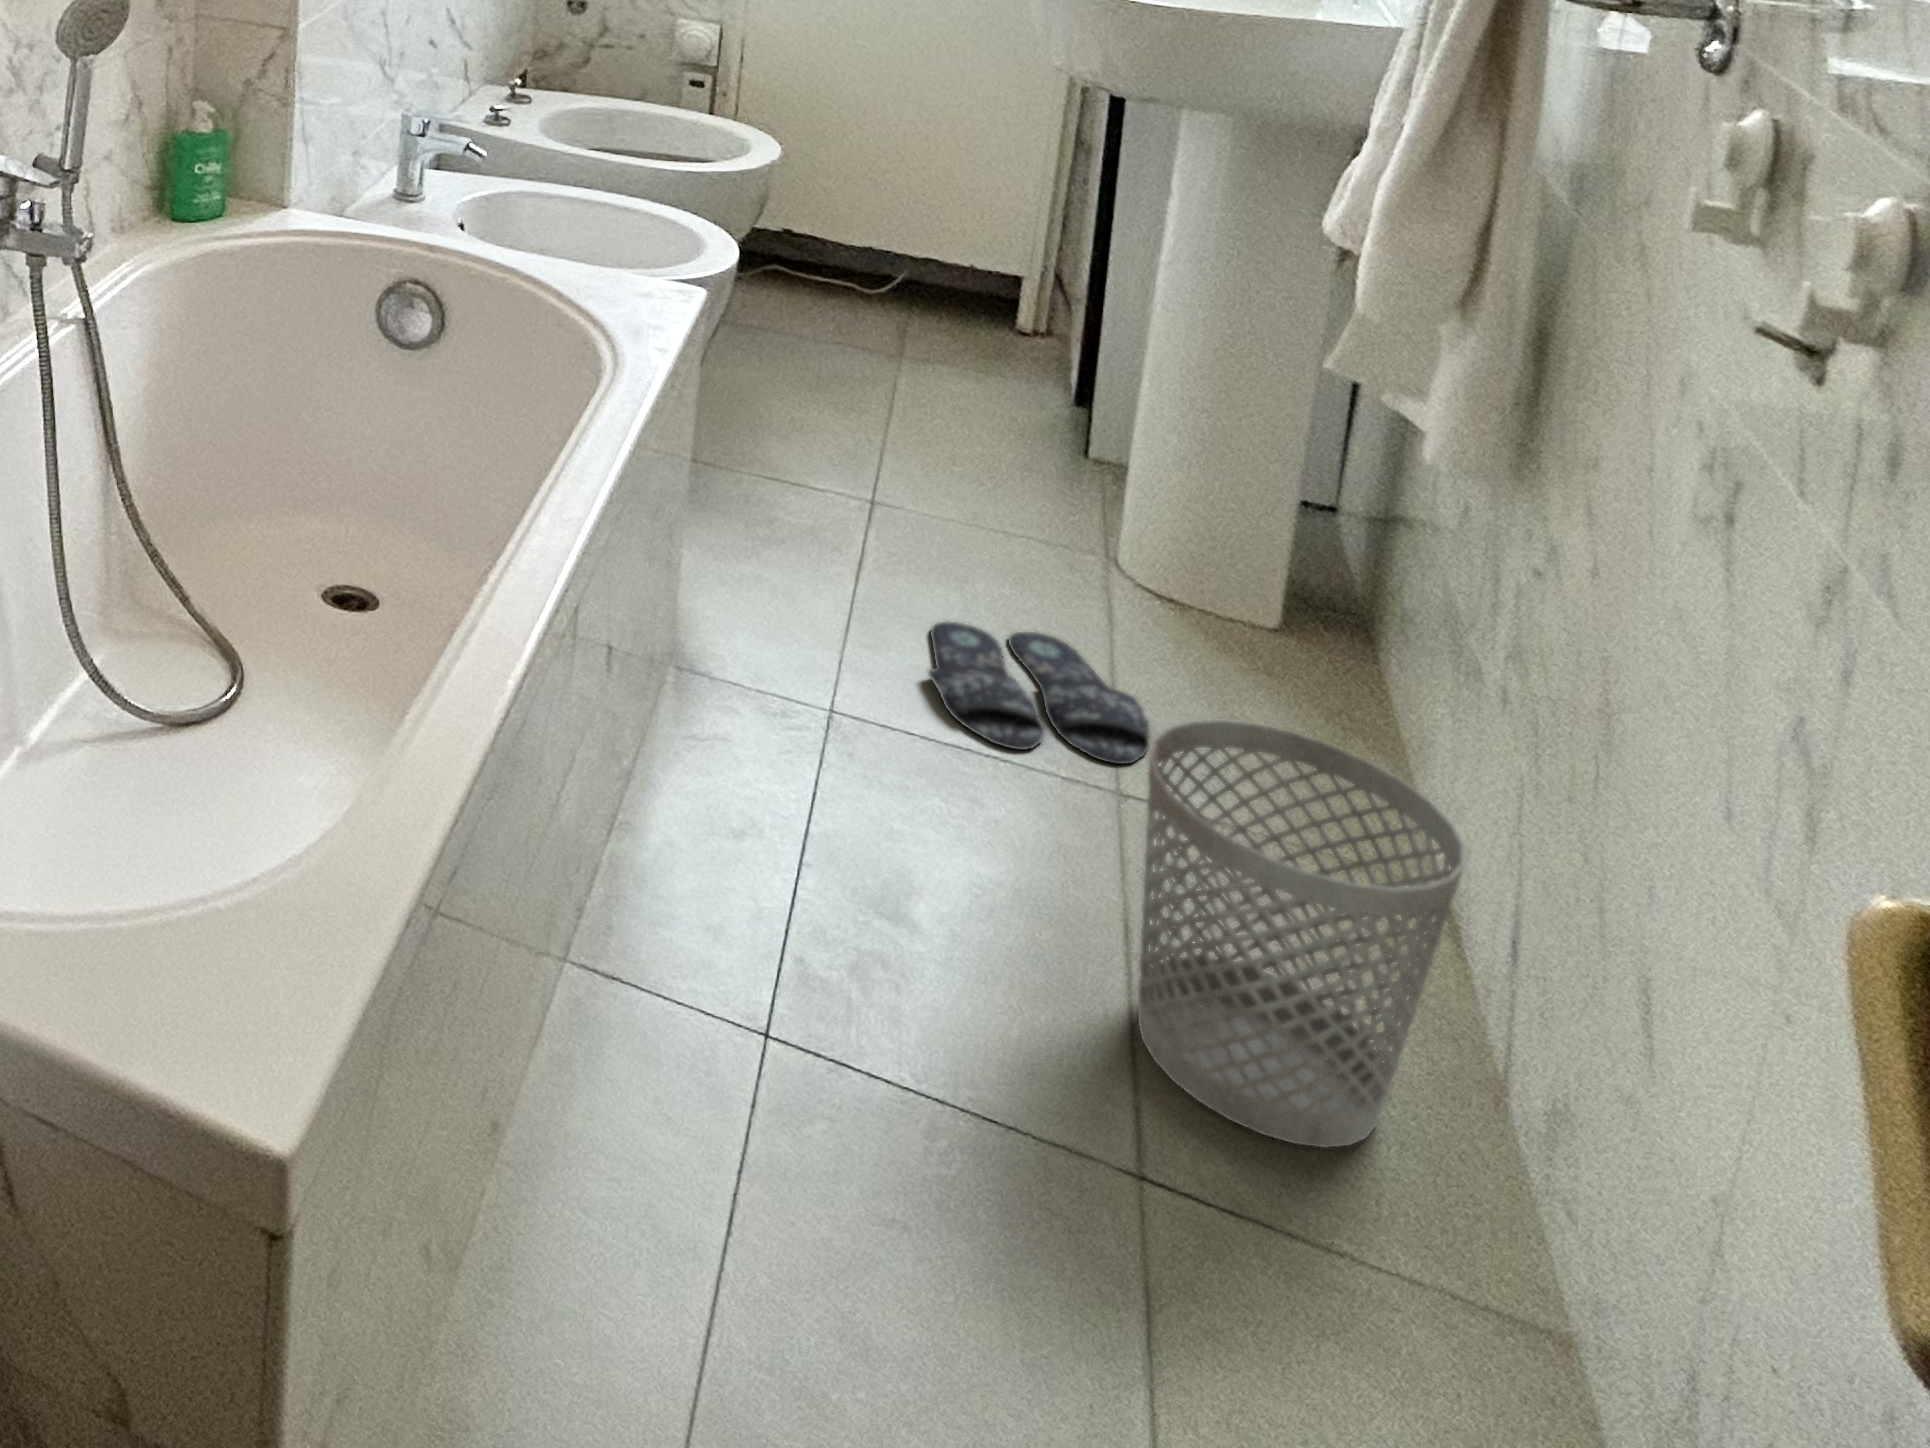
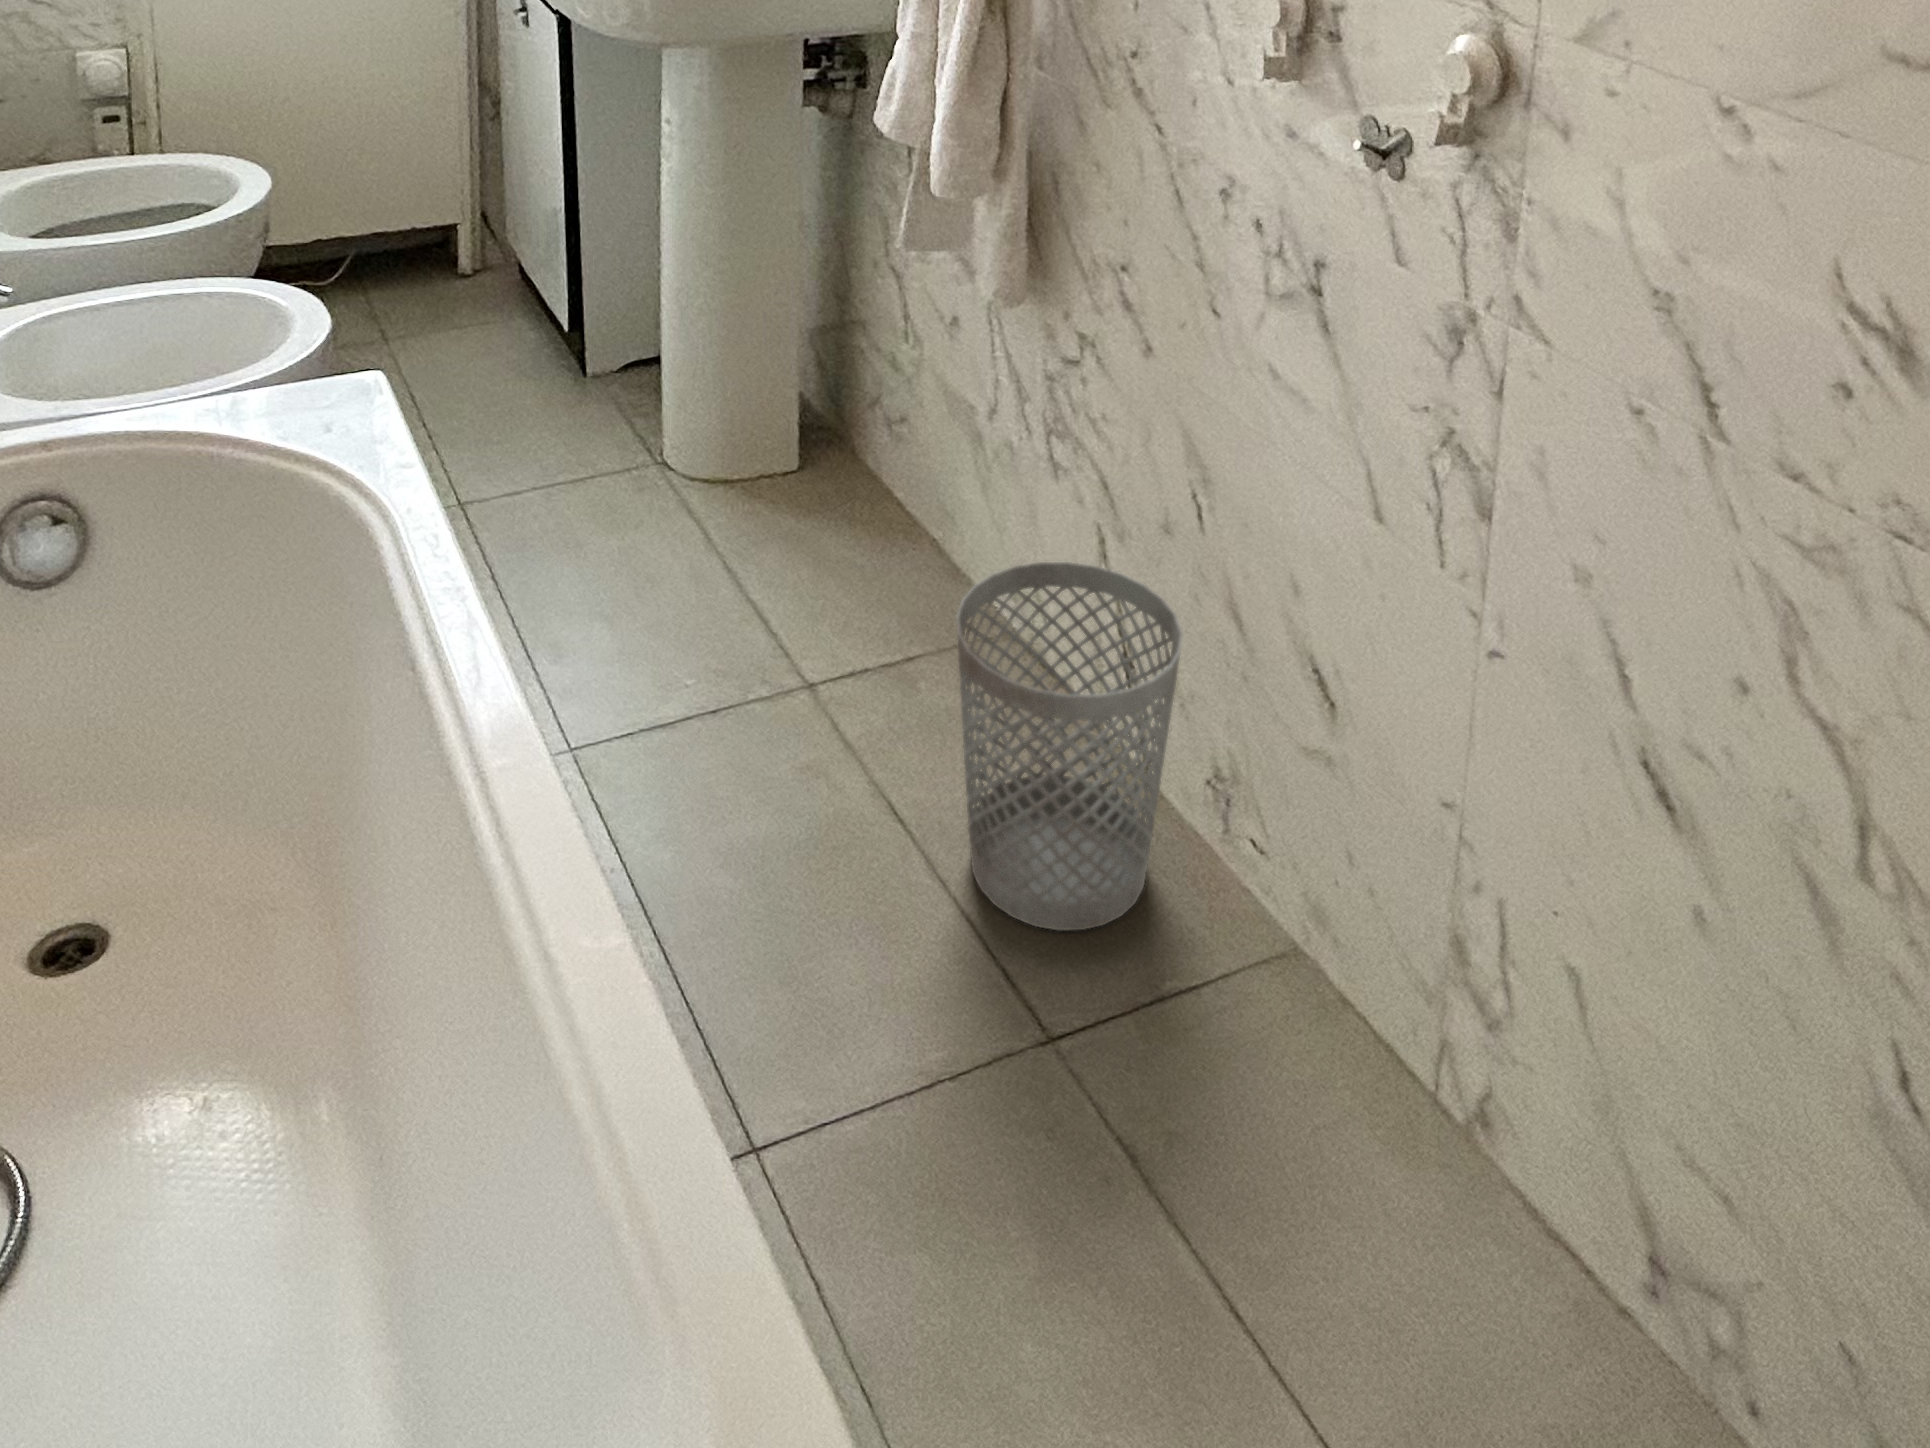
slippers: present [928,622,1150,764] -> none [601,558,813,693]

